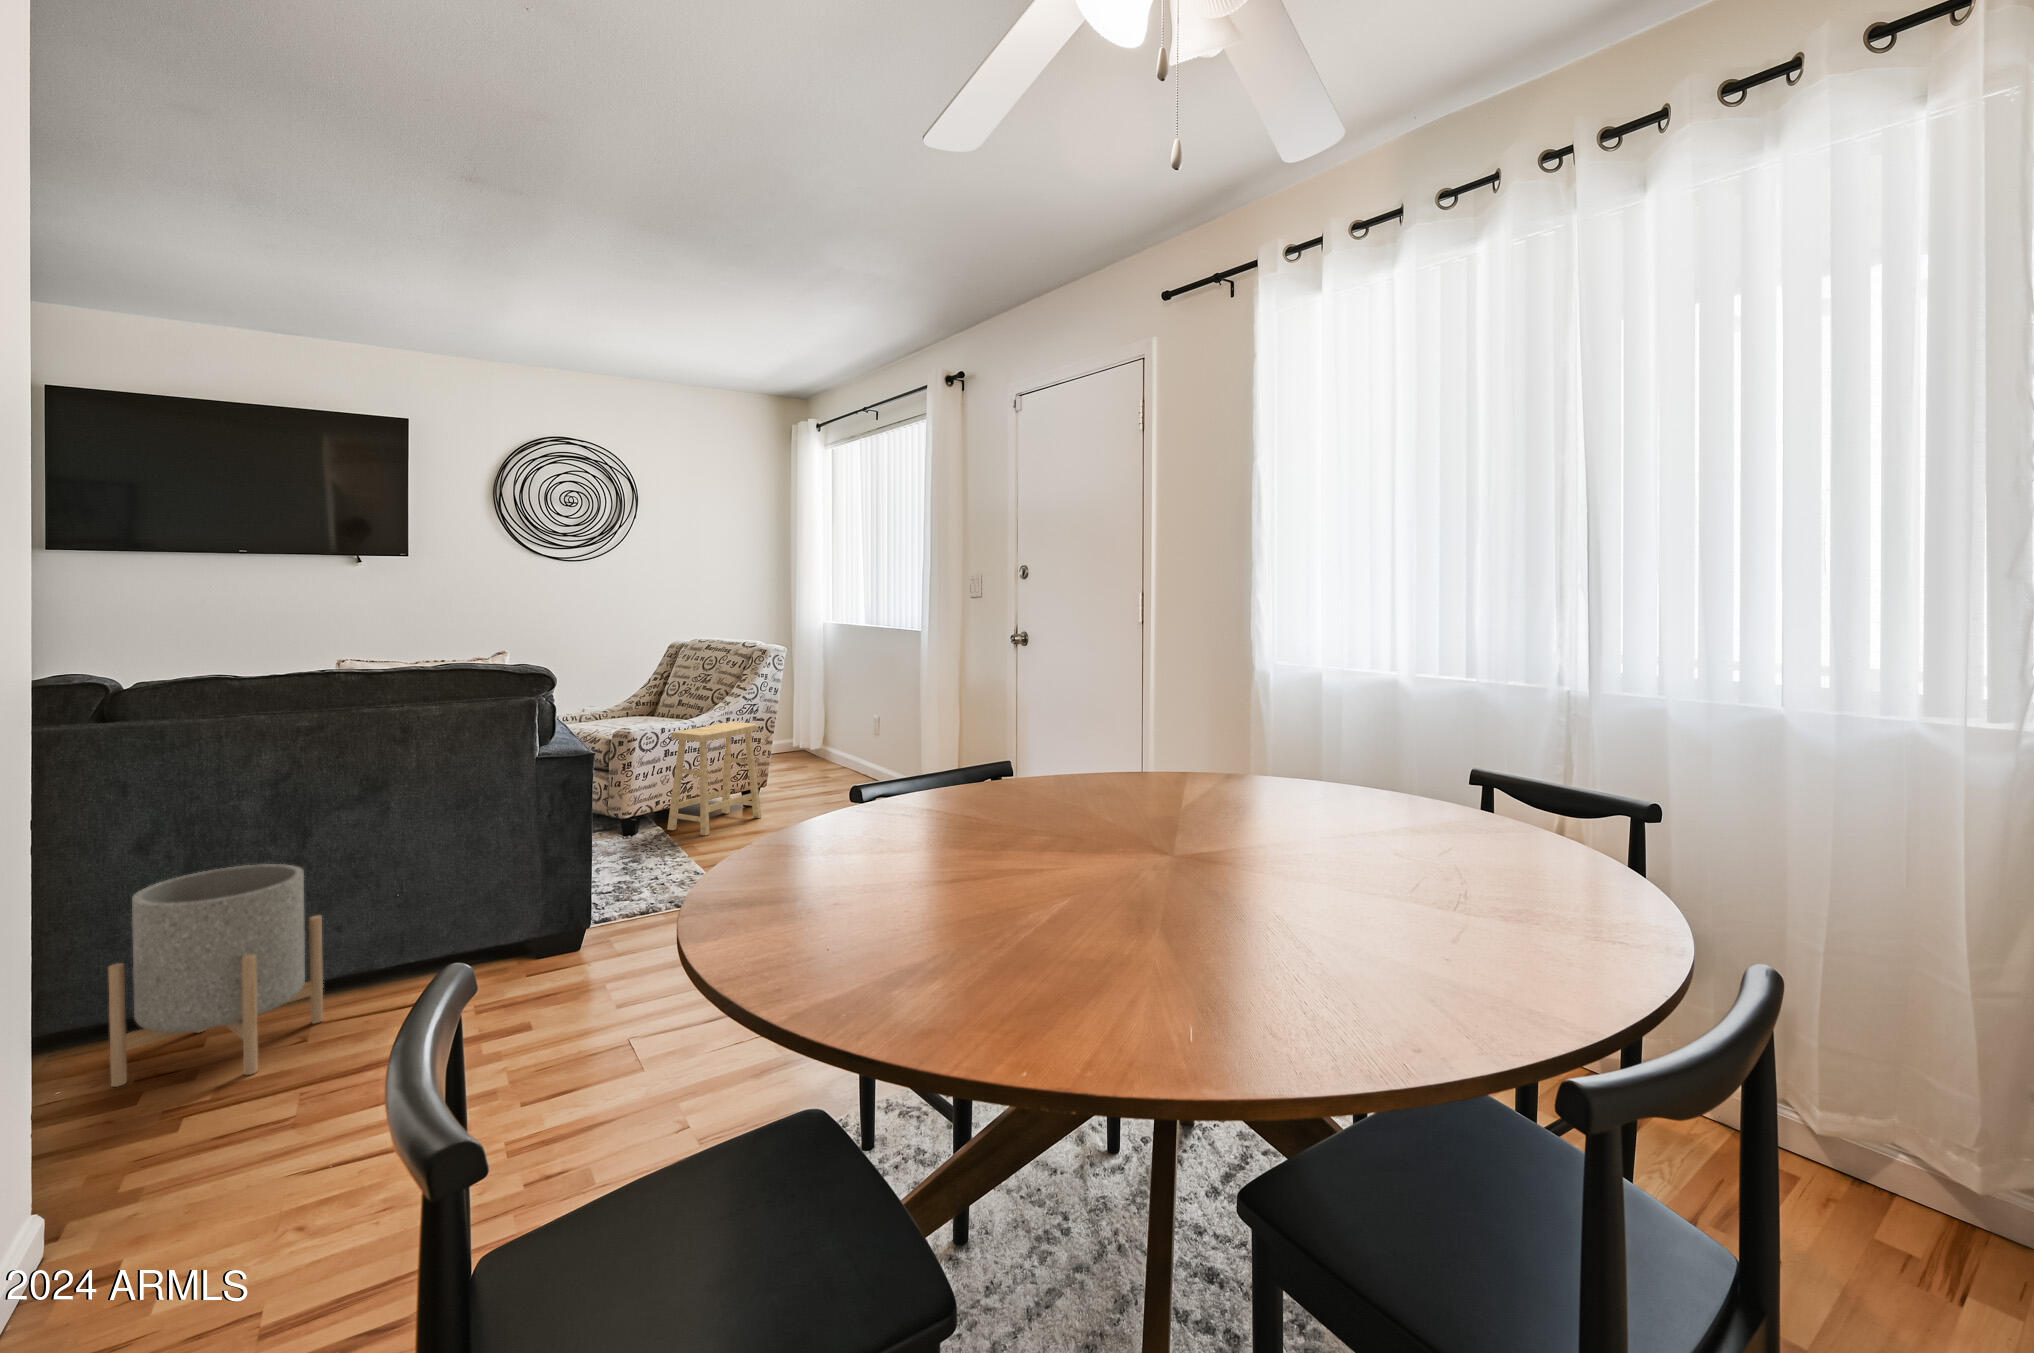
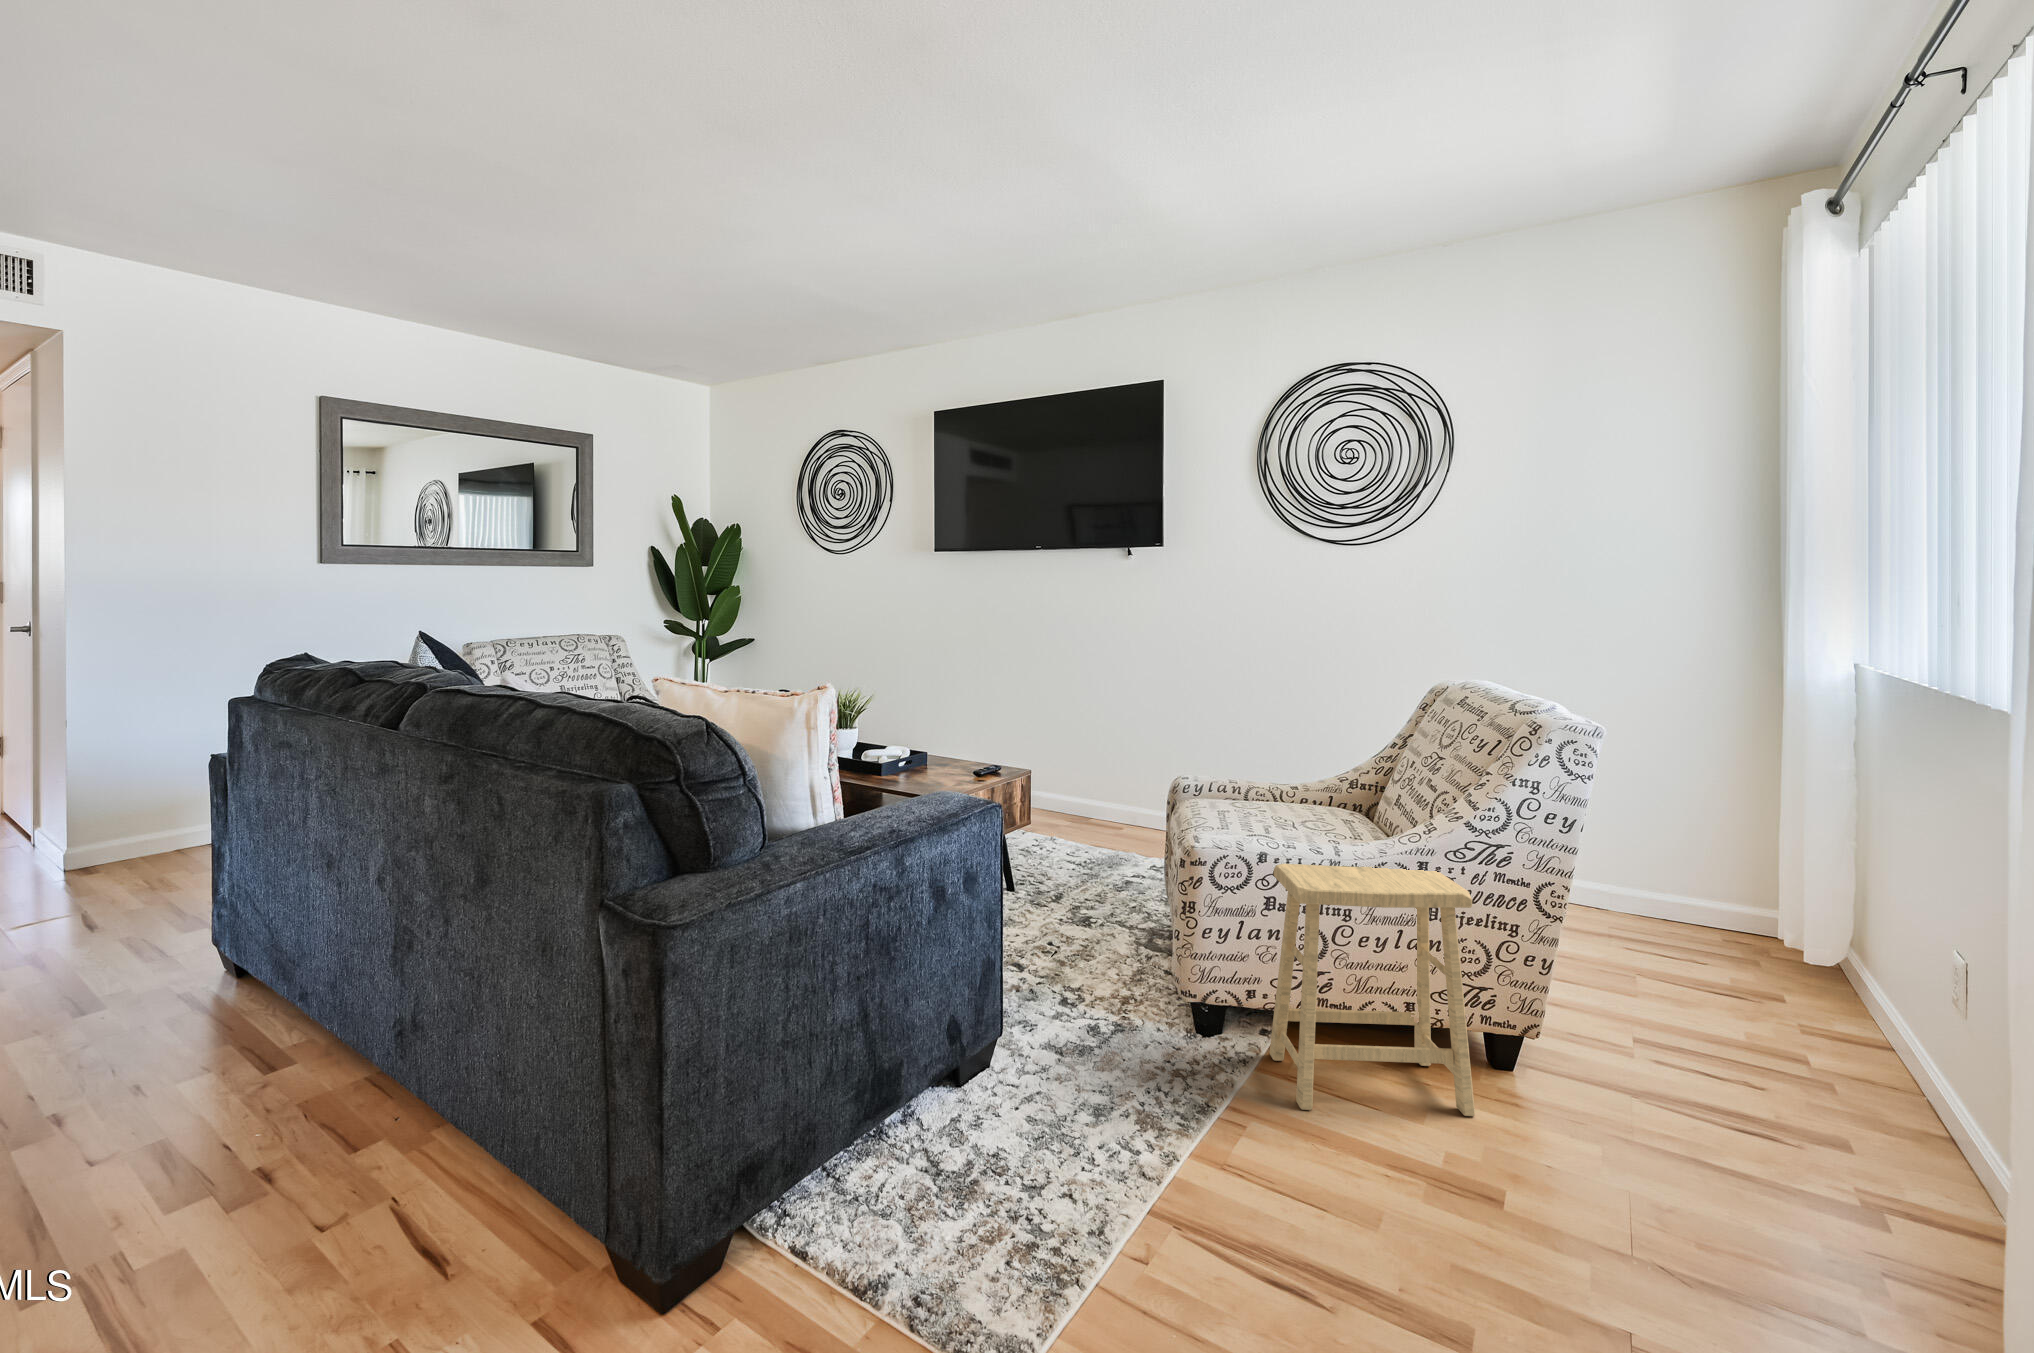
planter: present [109,864,323,1087] -> none [160,925,376,1264]

